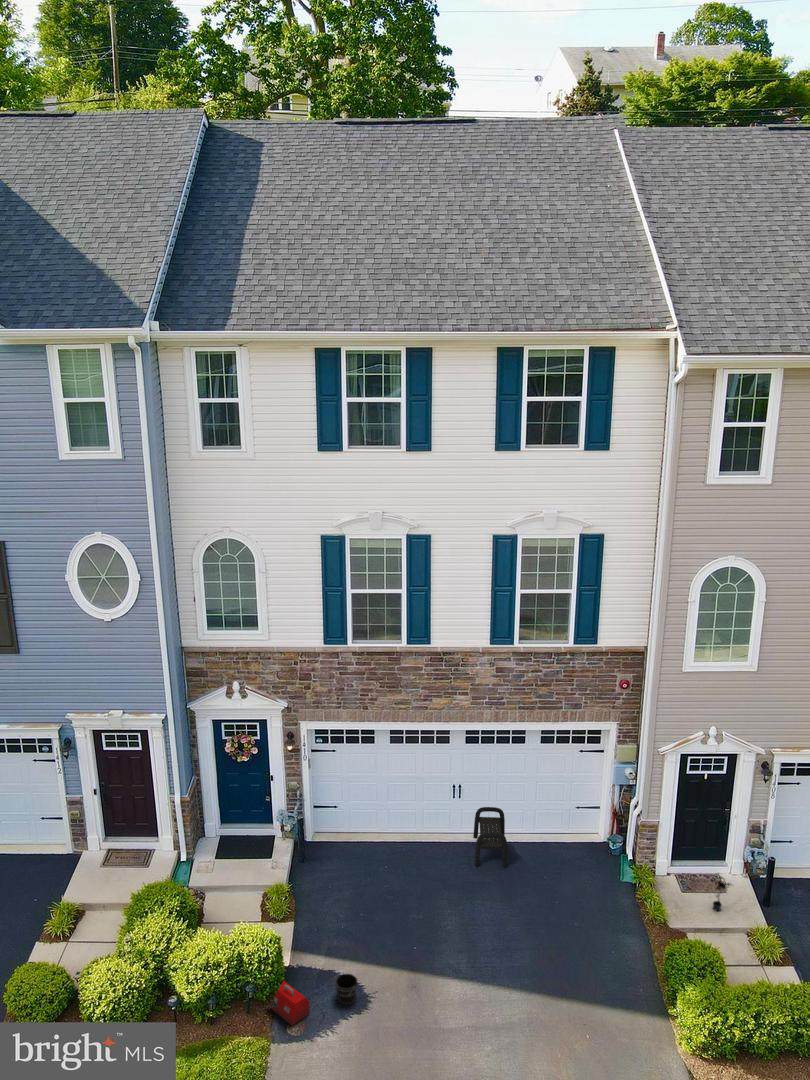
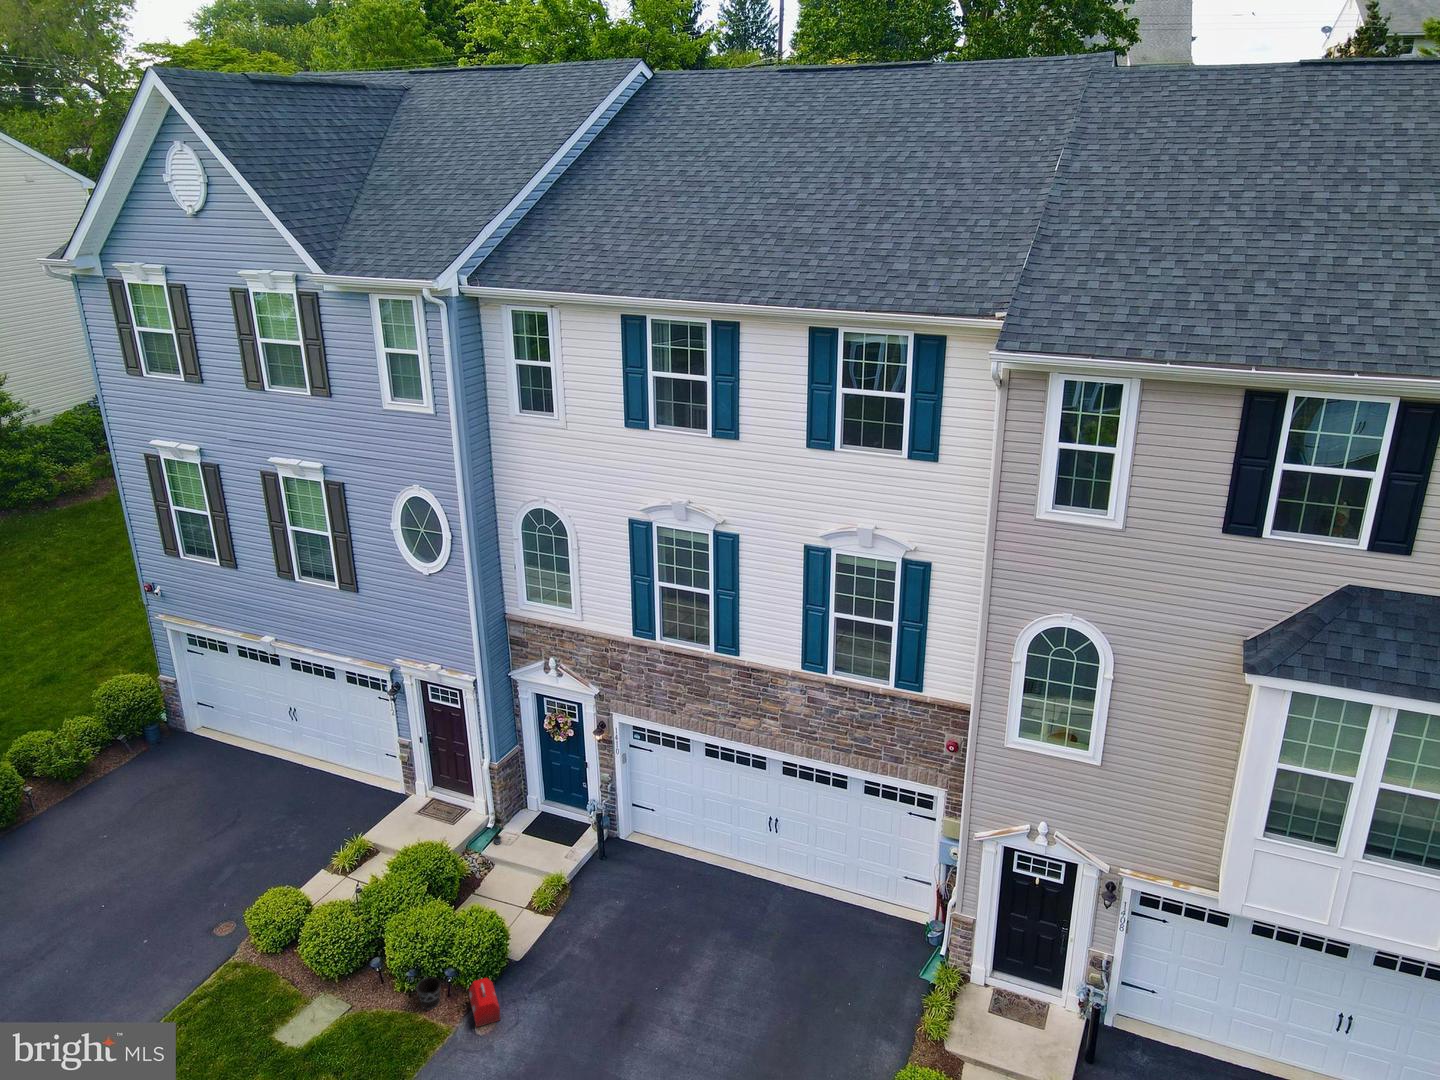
bench: present [473,807,507,867] -> none [767,849,821,922]
potted plant: present [711,877,731,911] -> present [490,813,503,844]
bucket: present [336,974,357,1004] -> present [416,977,440,1009]

